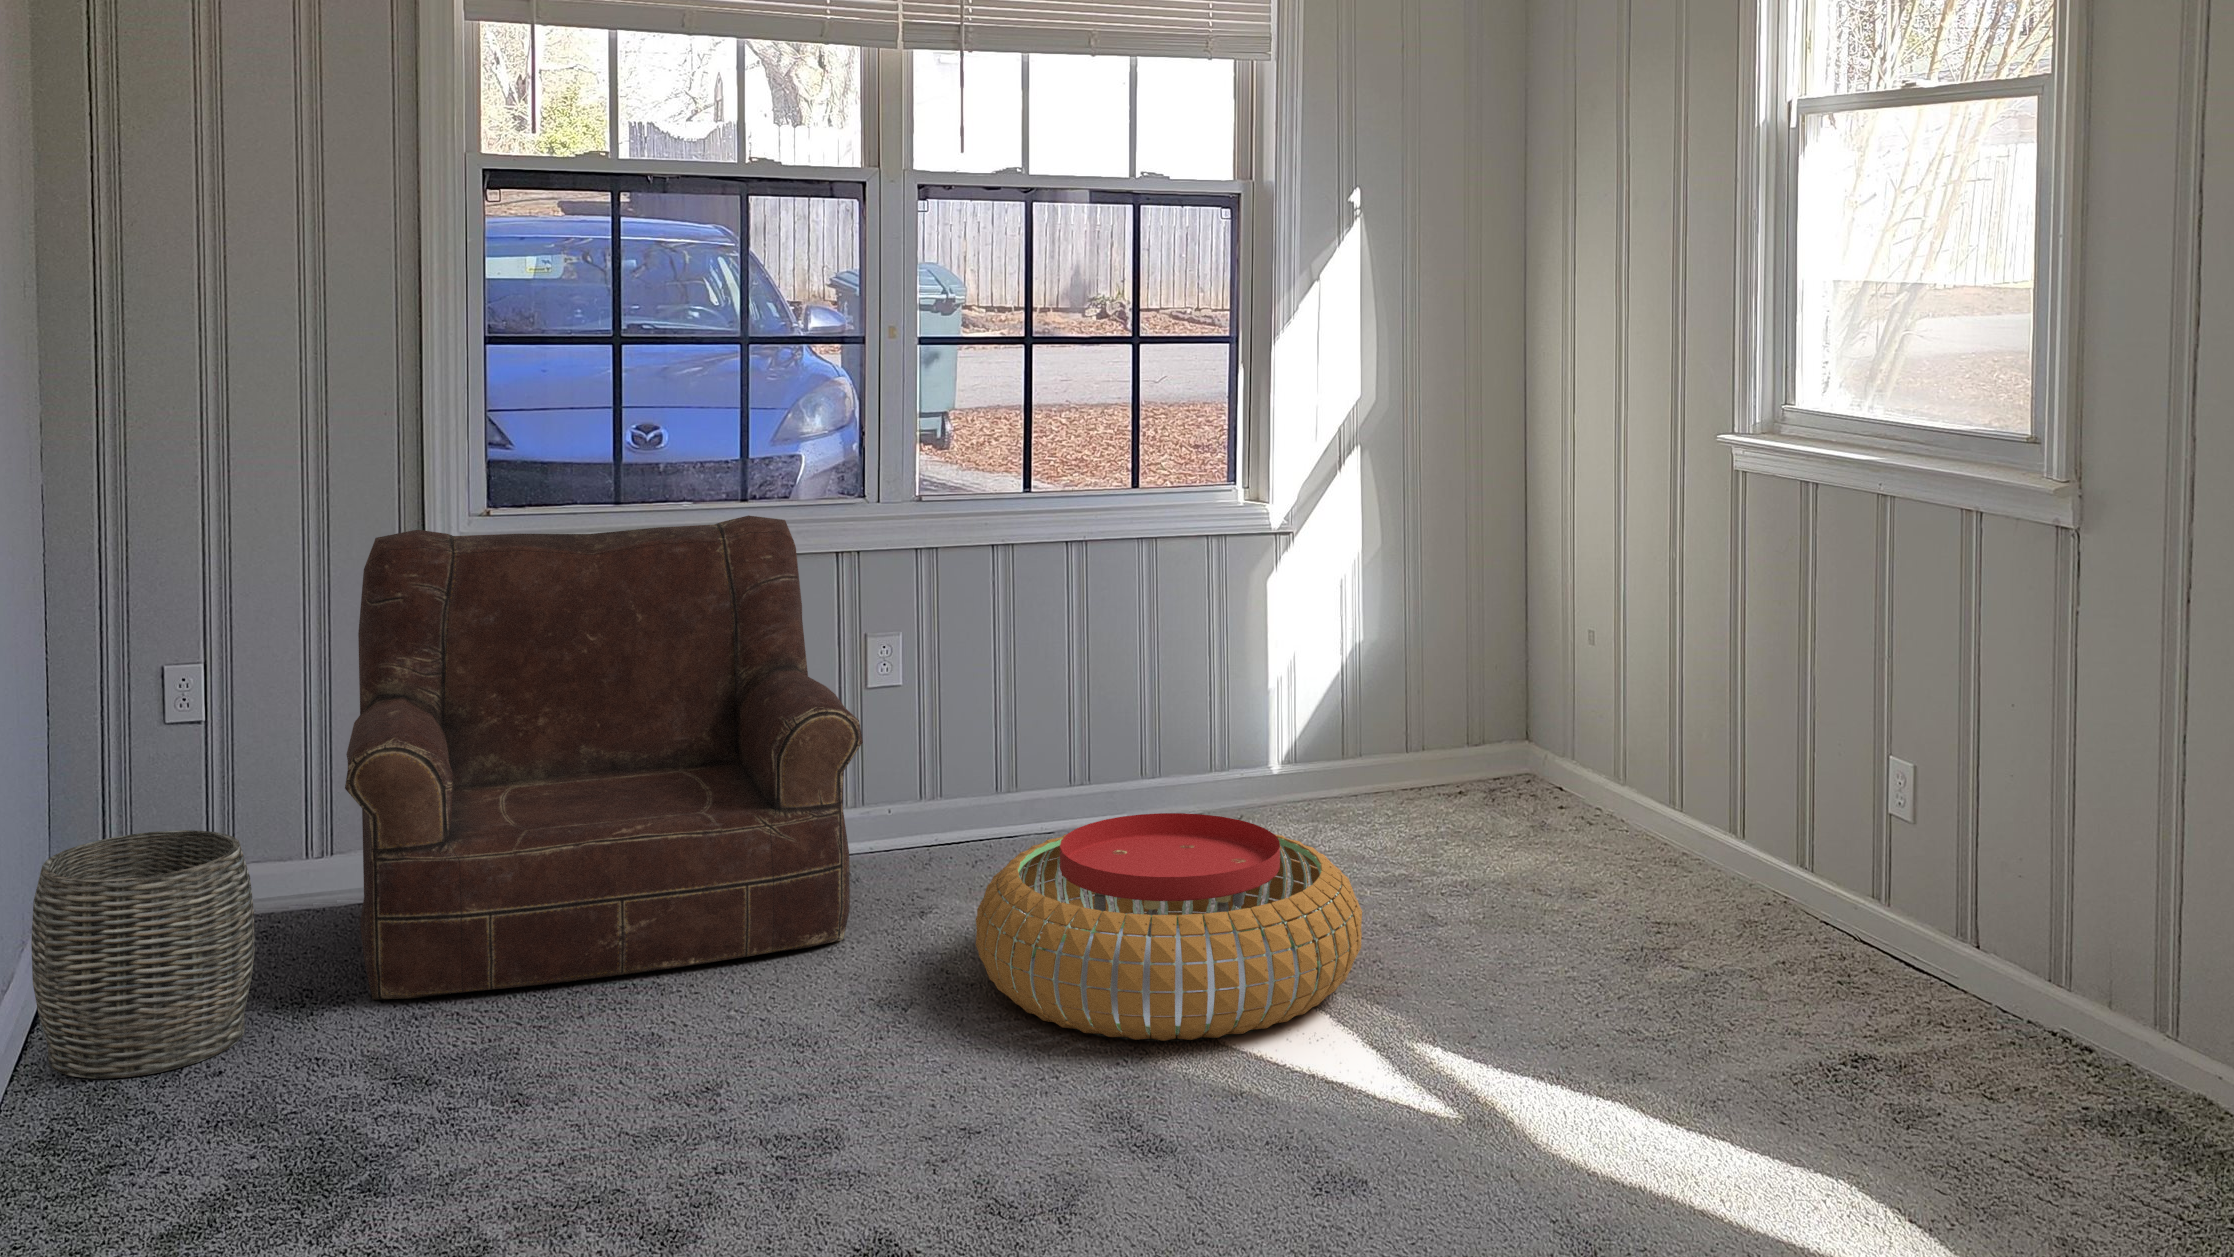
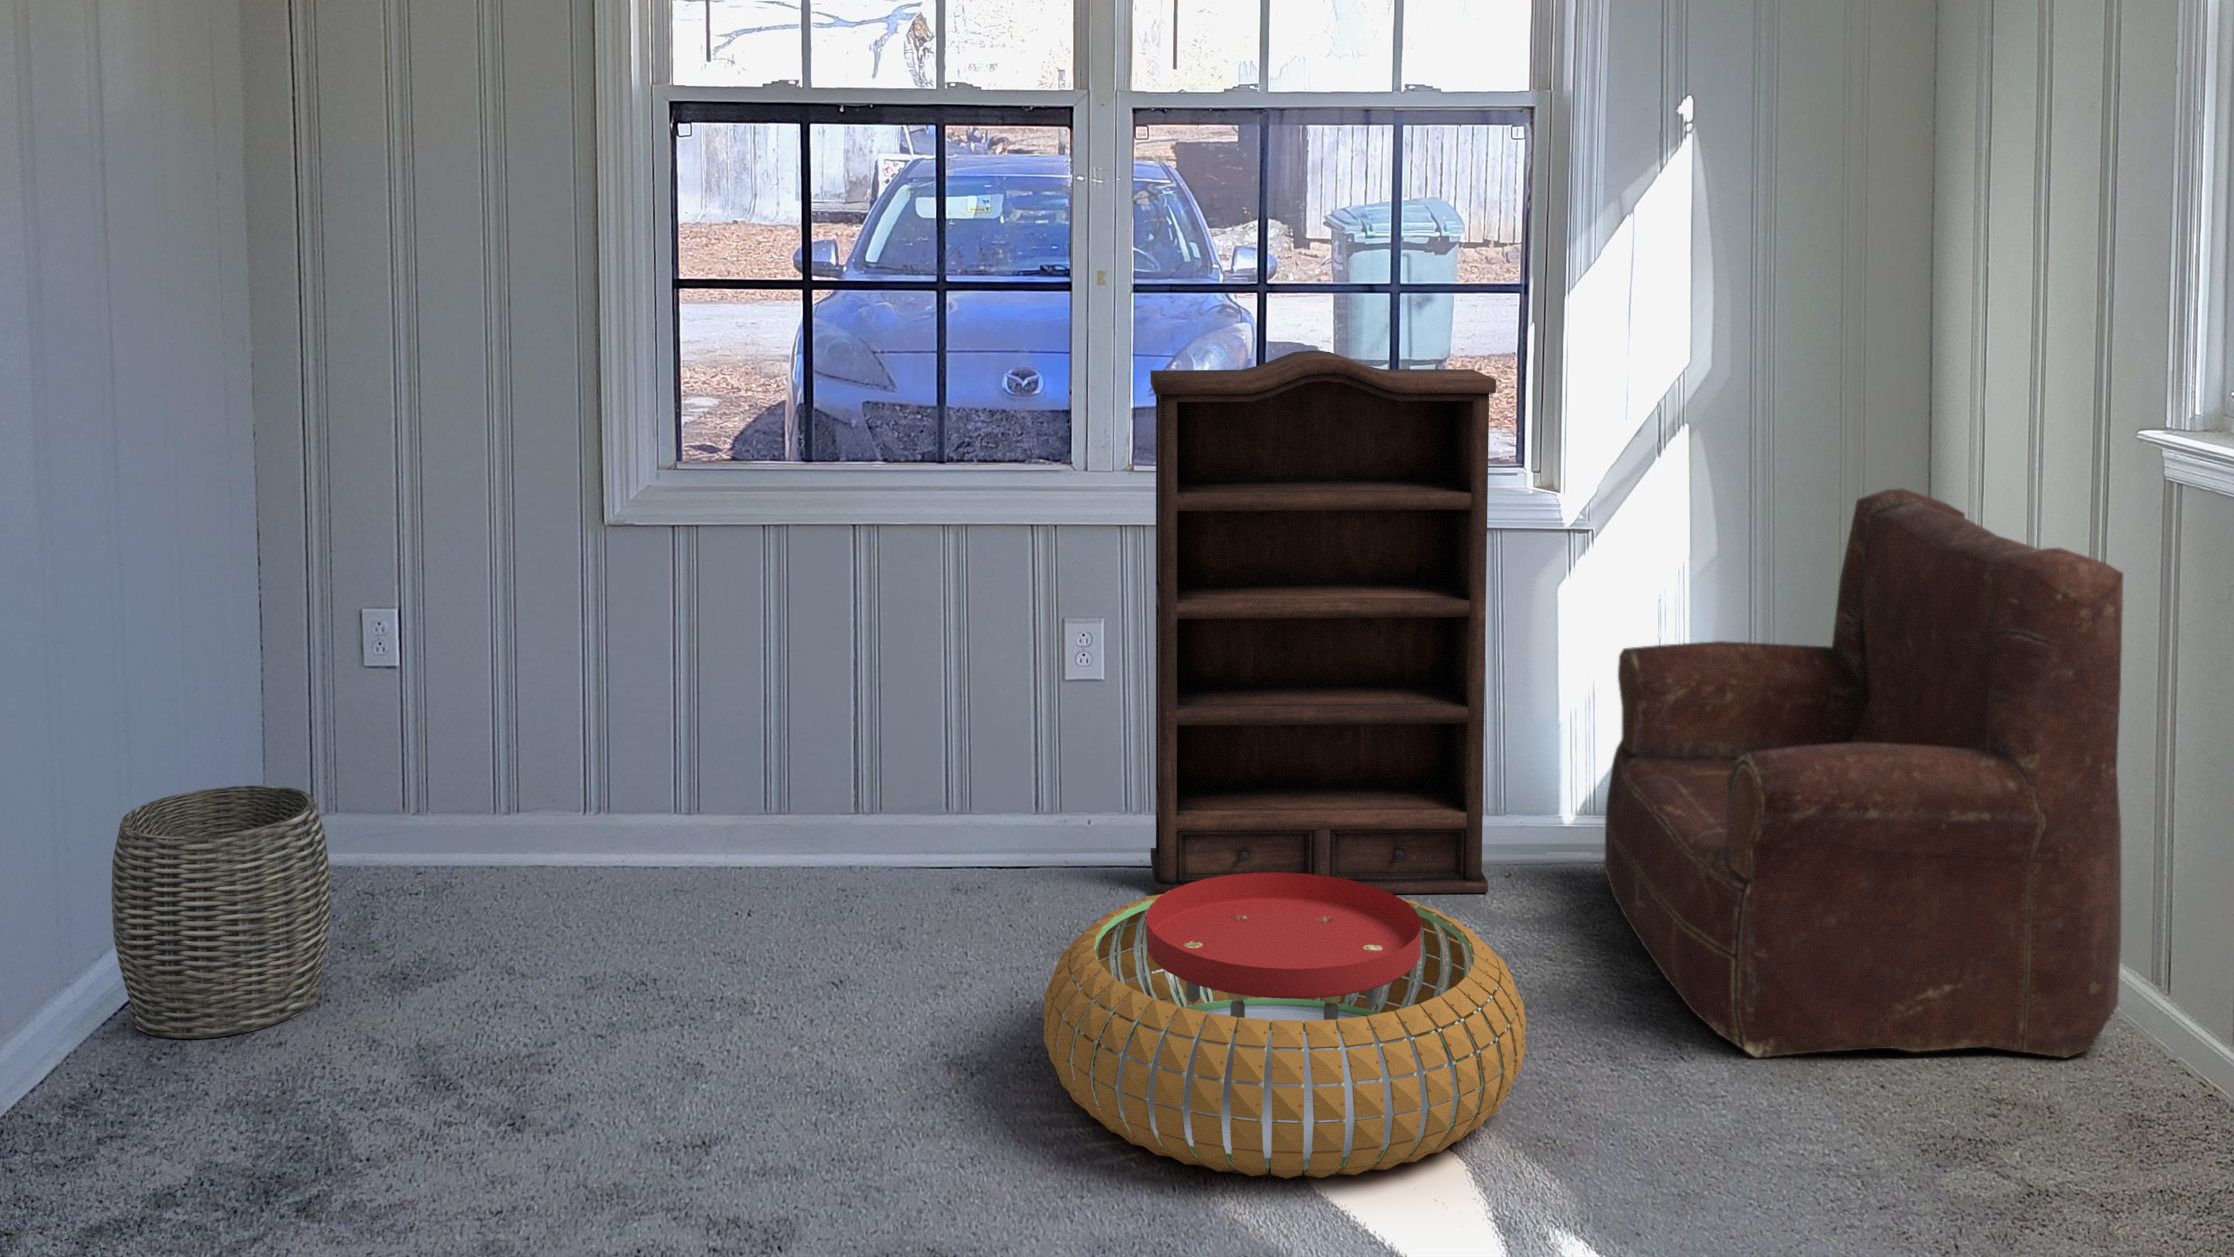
bookshelf: none [944,392,1240,864] -> present [1150,350,1496,895]
armchair: present [345,515,863,1000] -> present [1604,489,2123,1058]

